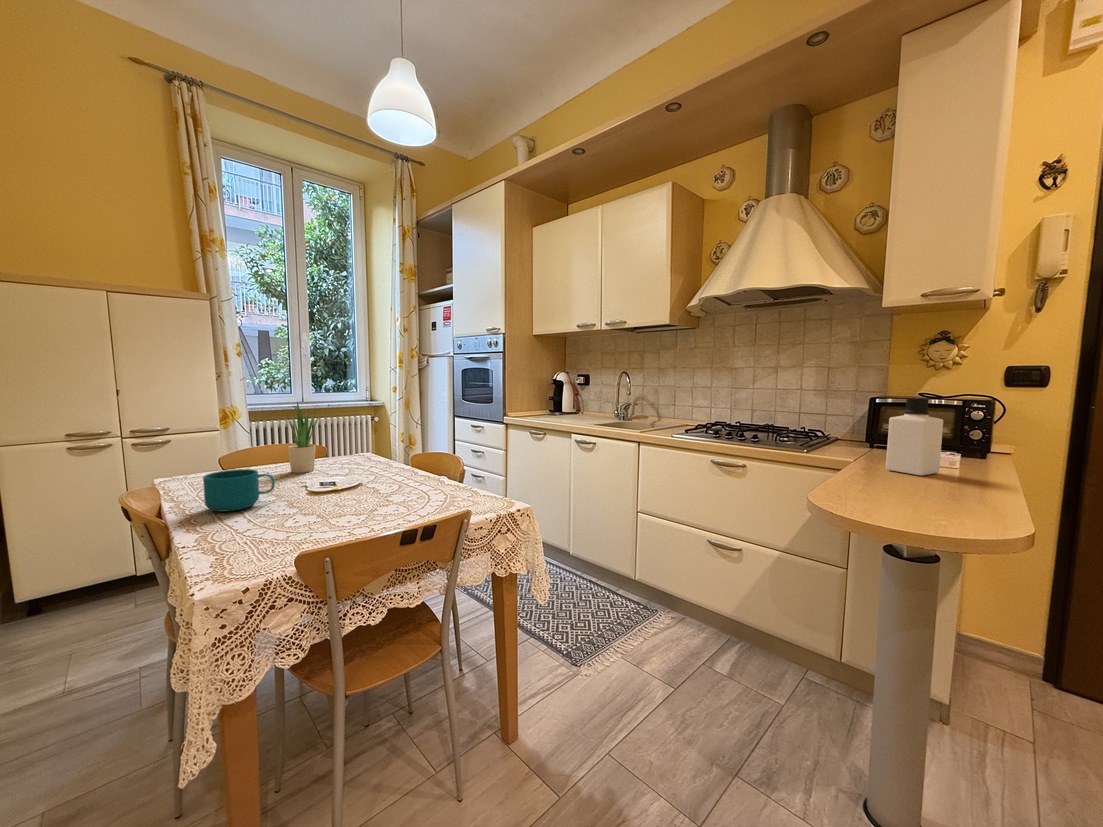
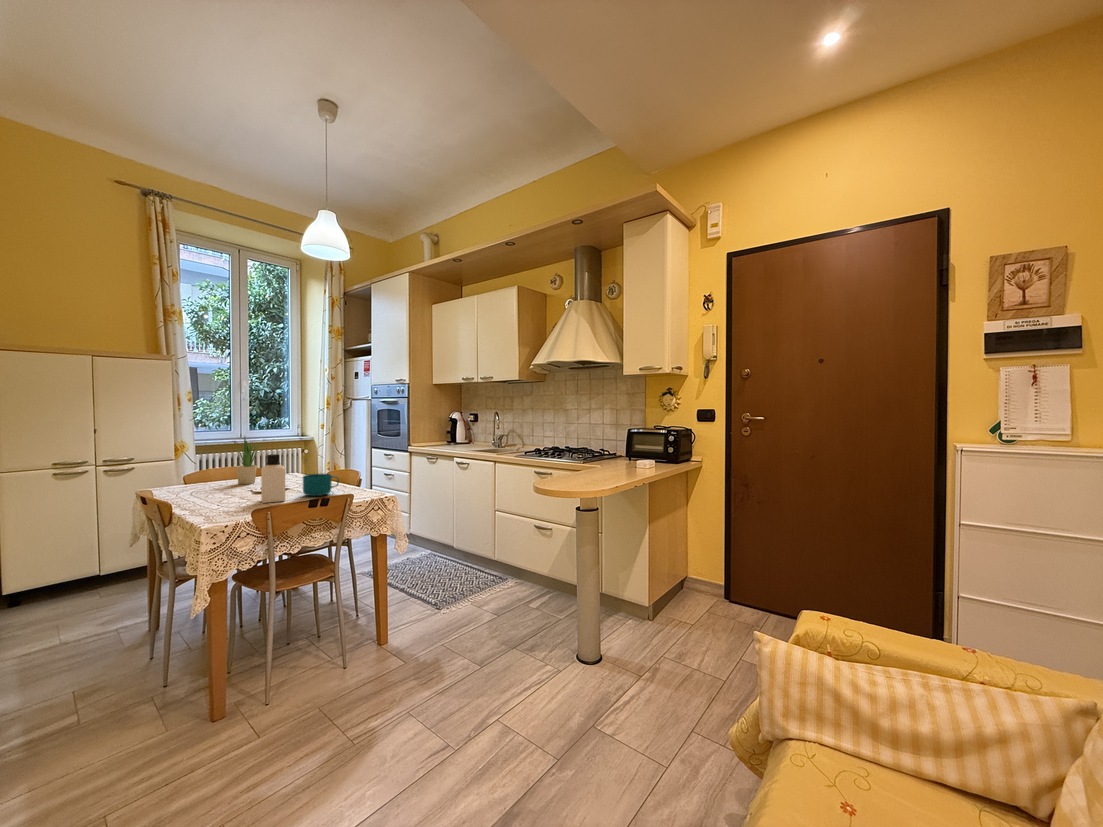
bottle: present [886,398,943,476] -> present [261,454,285,503]
cup: present [203,469,275,512] -> present [303,474,339,496]

